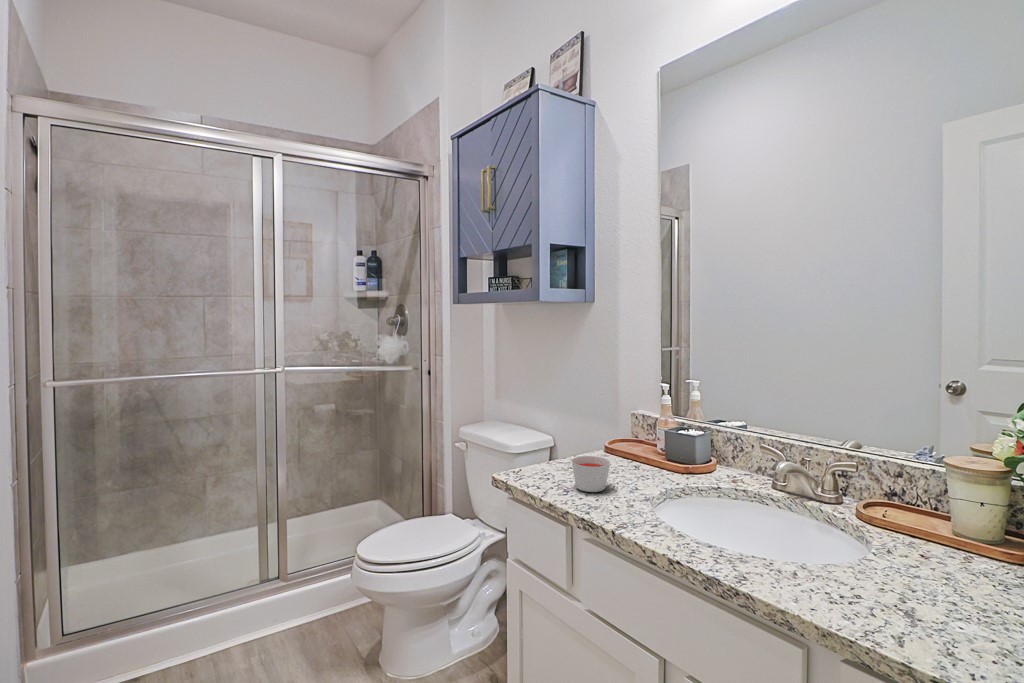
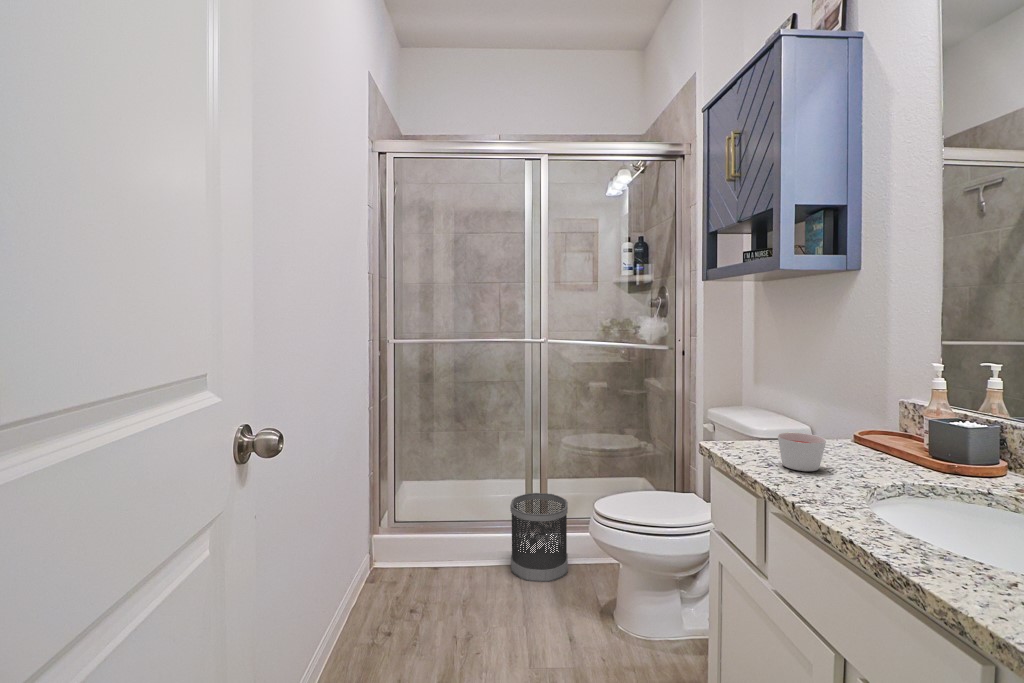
wastebasket: none [244,545,320,661] -> present [510,493,568,582]

